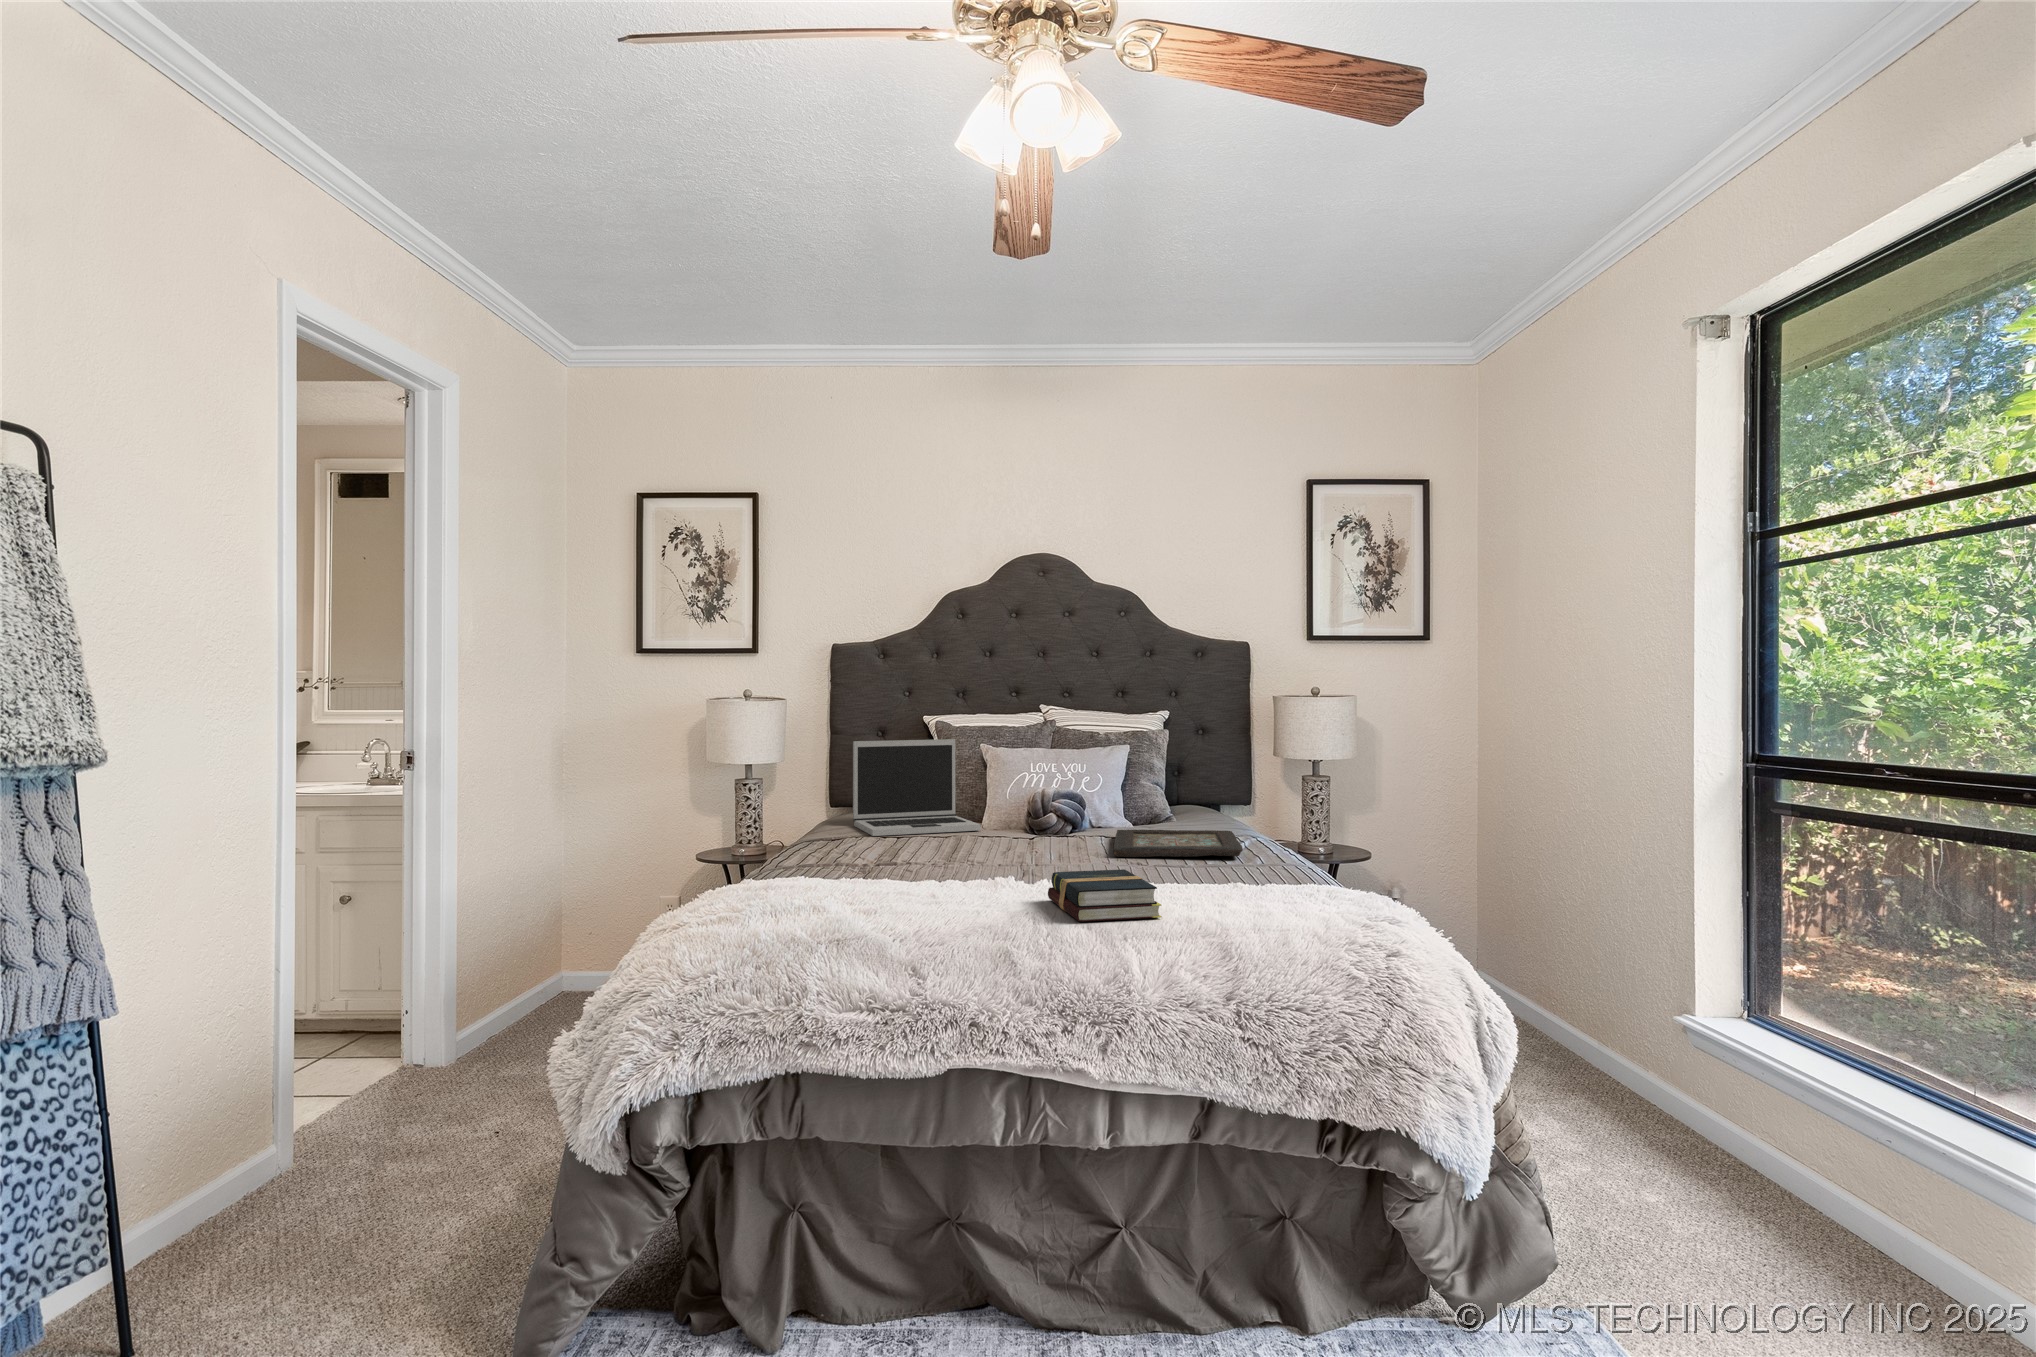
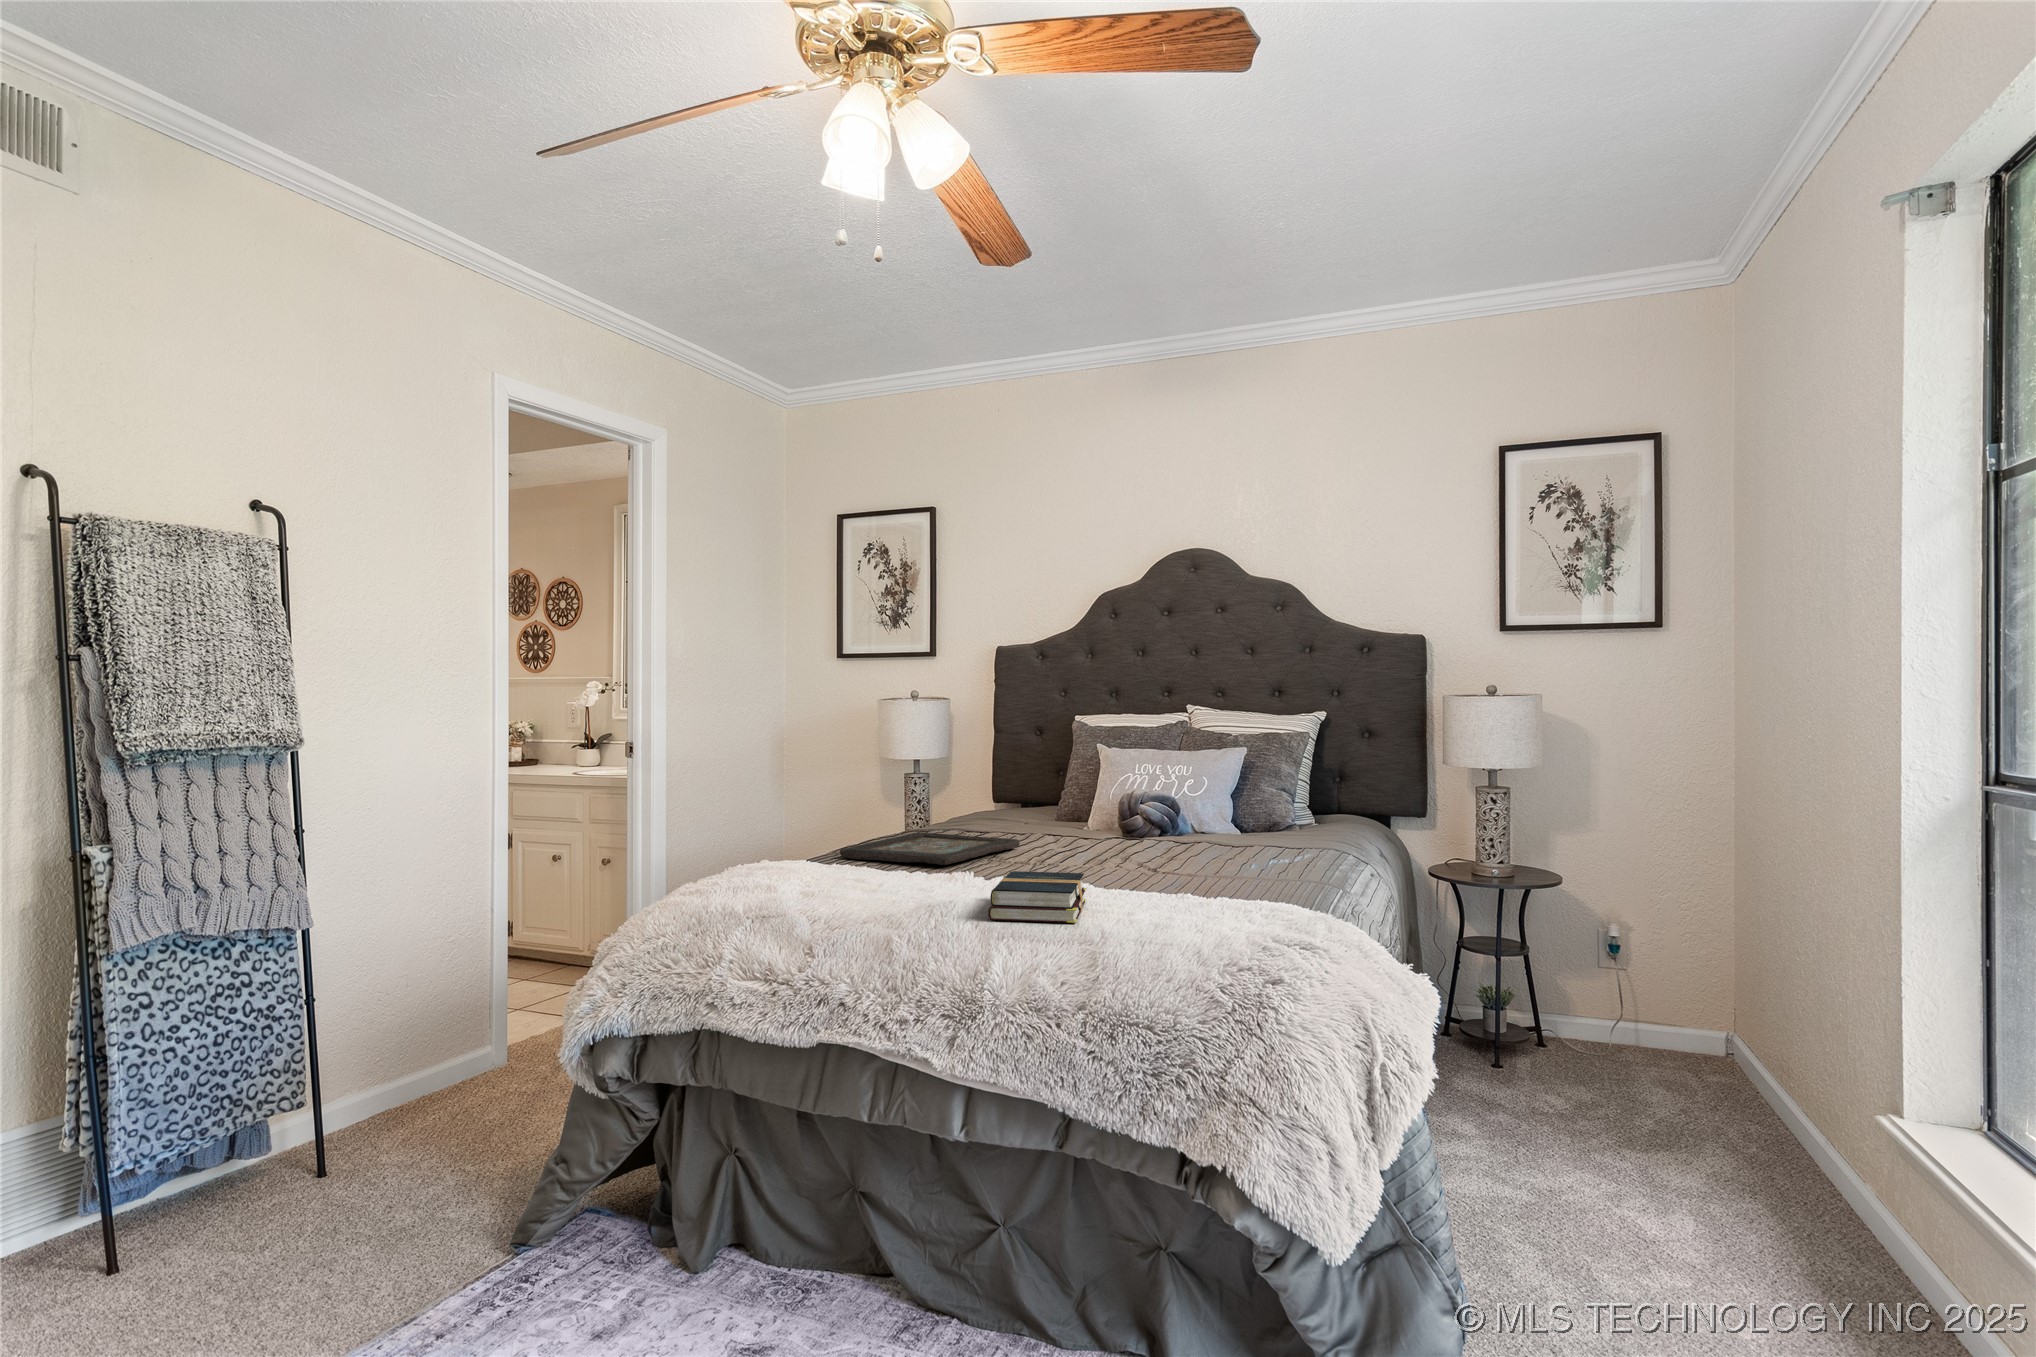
laptop: present [853,739,981,836] -> none [973,739,1082,830]
decorative tray: present [1114,830,1243,857] -> present [840,832,1020,865]

